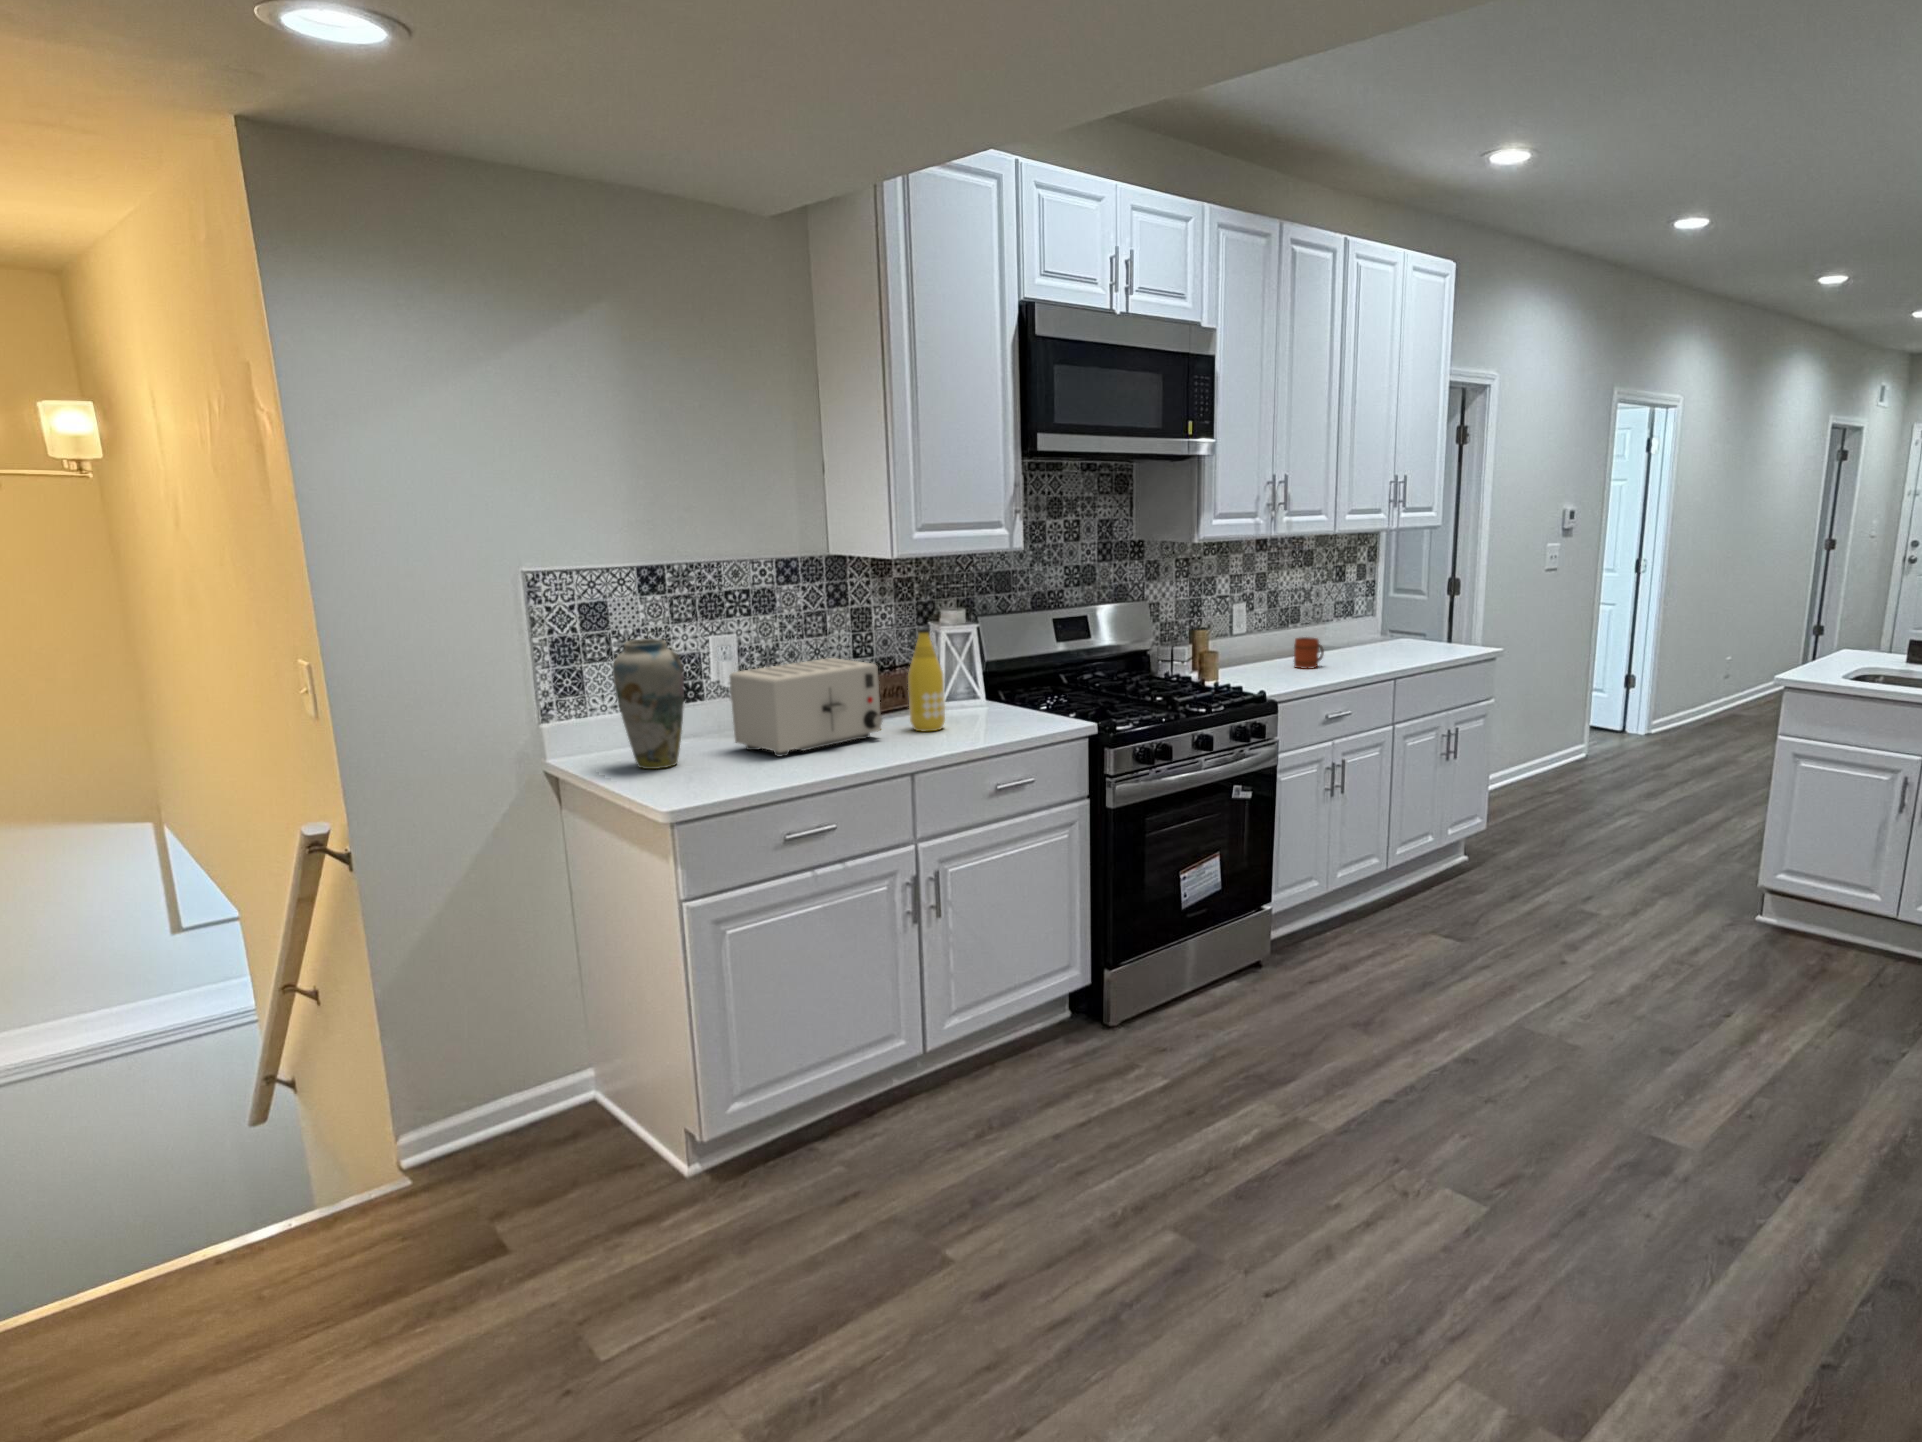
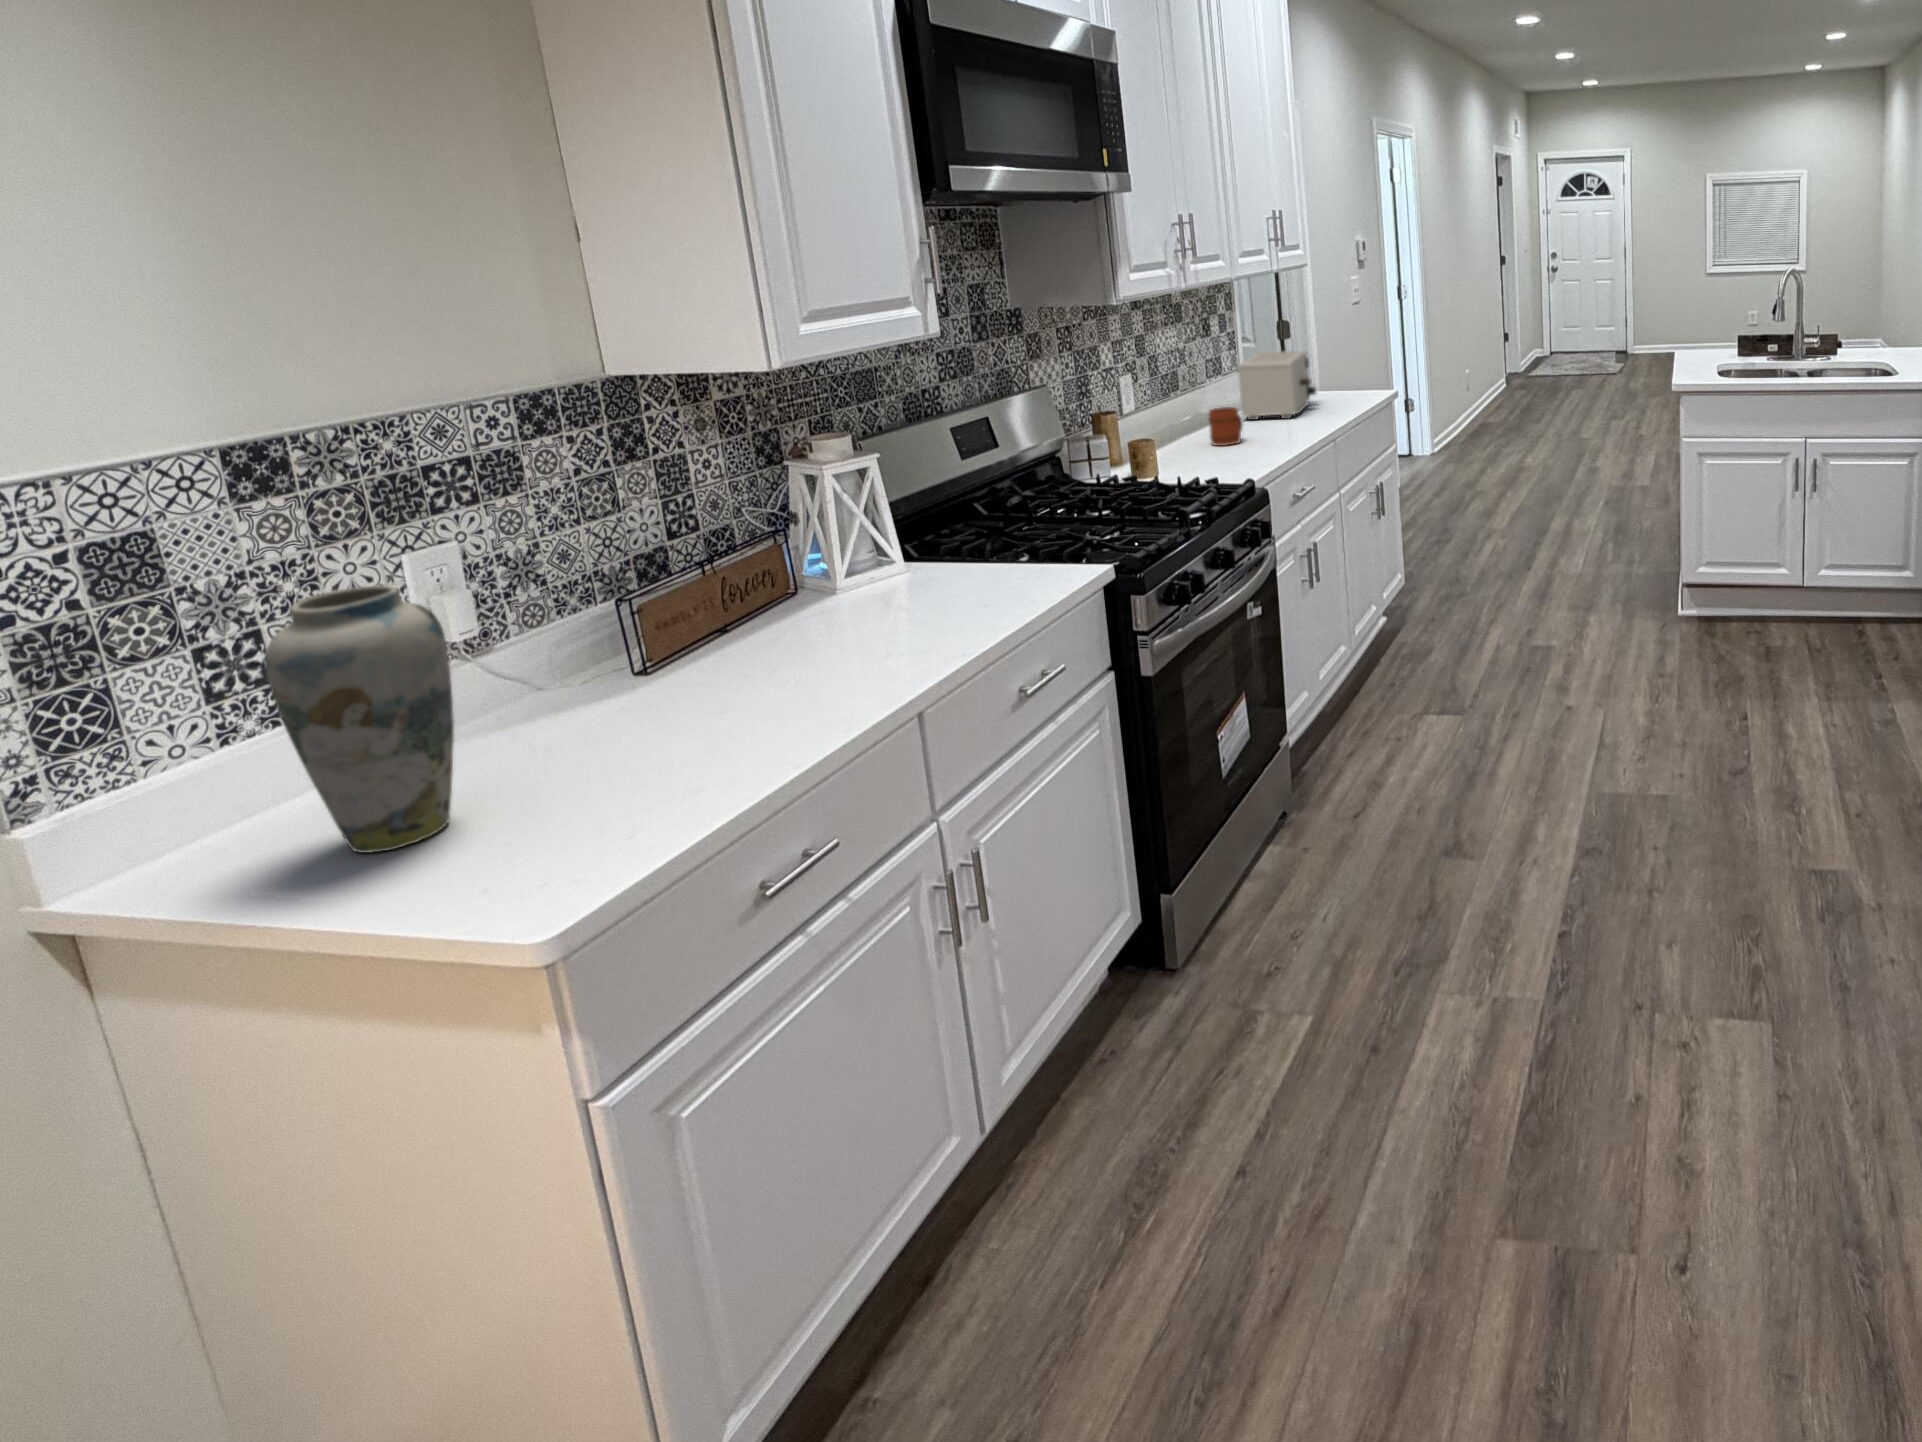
bottle: present [908,628,945,731] -> none [819,473,892,637]
toaster: present [730,658,882,756] -> present [1238,351,1316,420]

